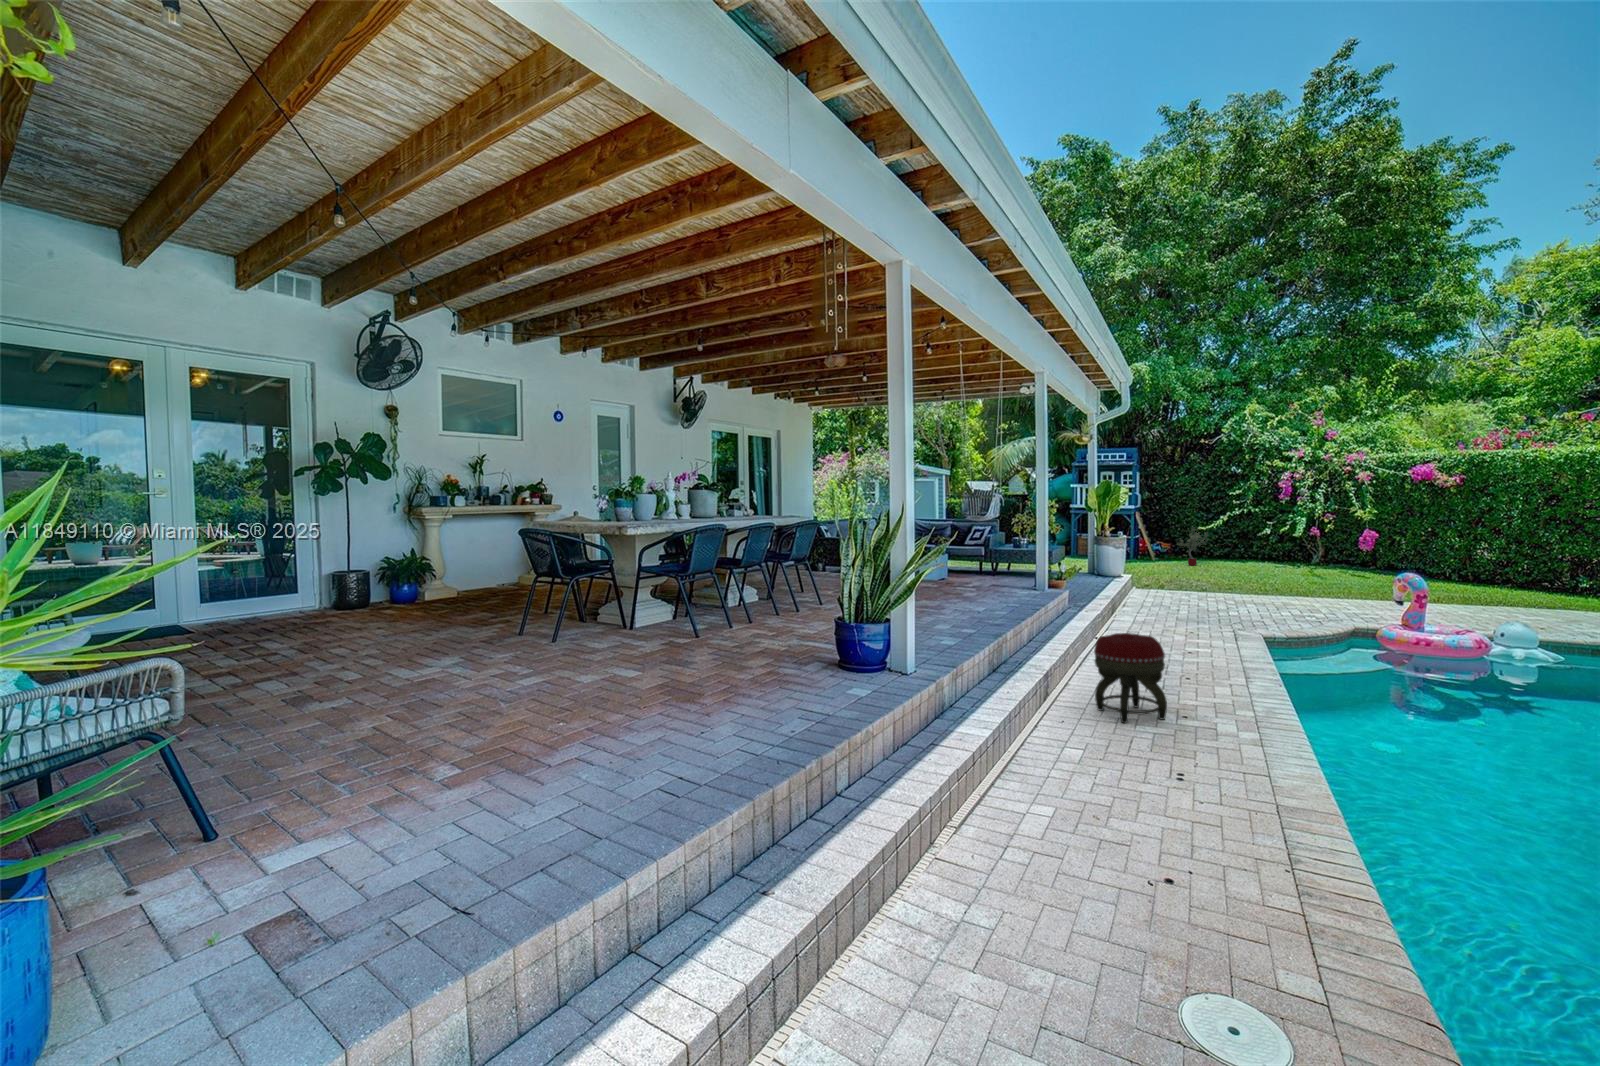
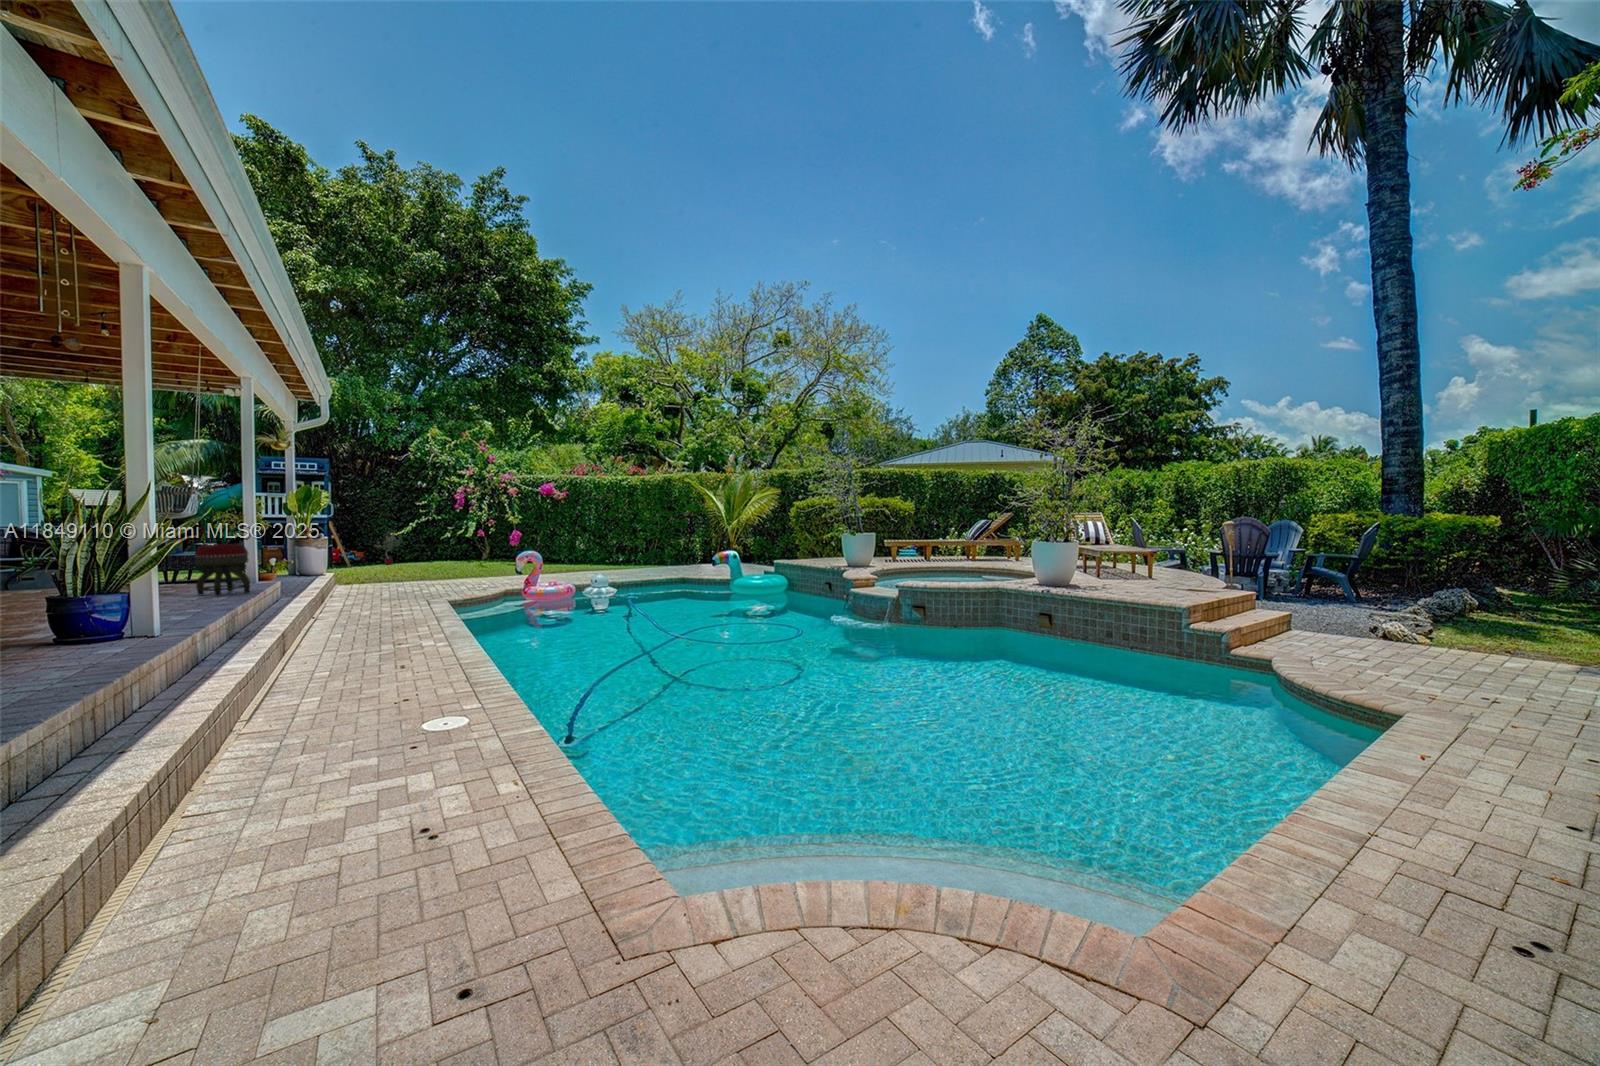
footstool: present [1094,633,1167,723] -> present [195,544,250,597]

